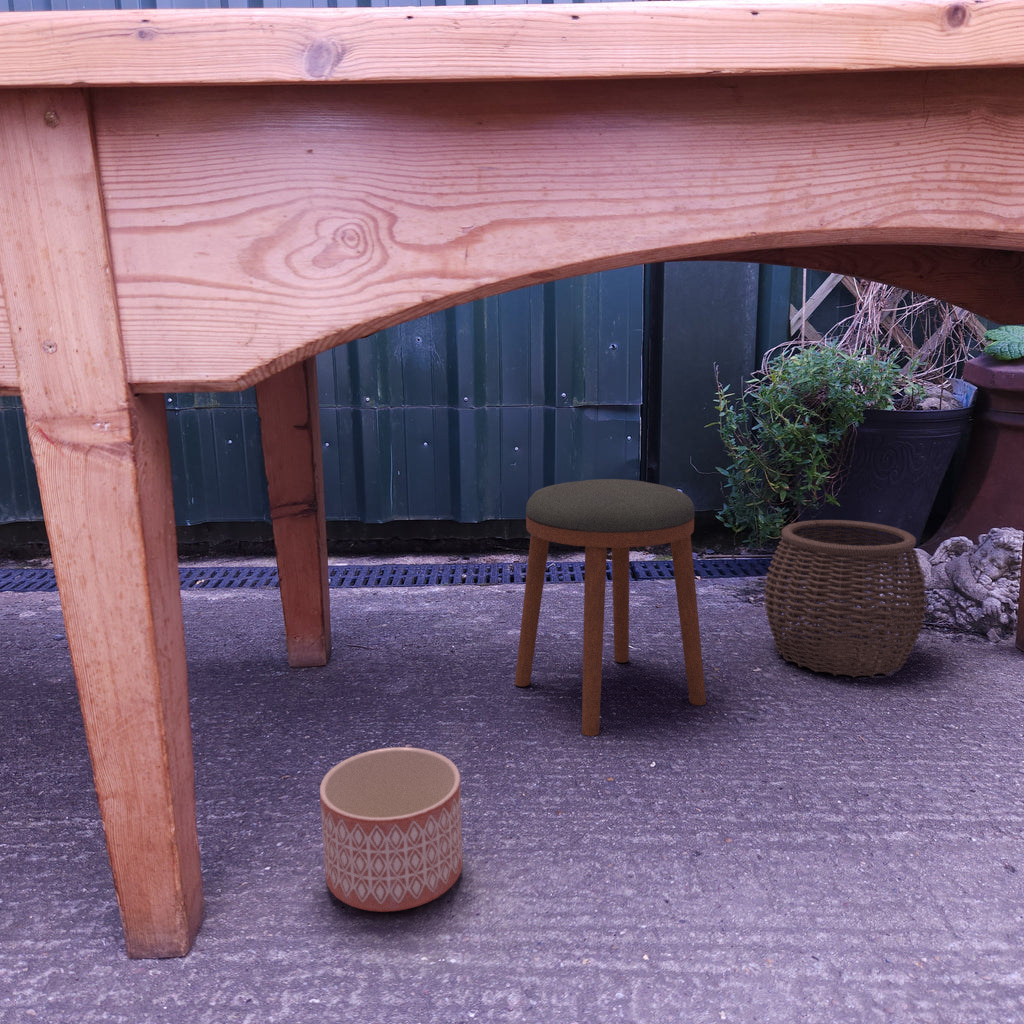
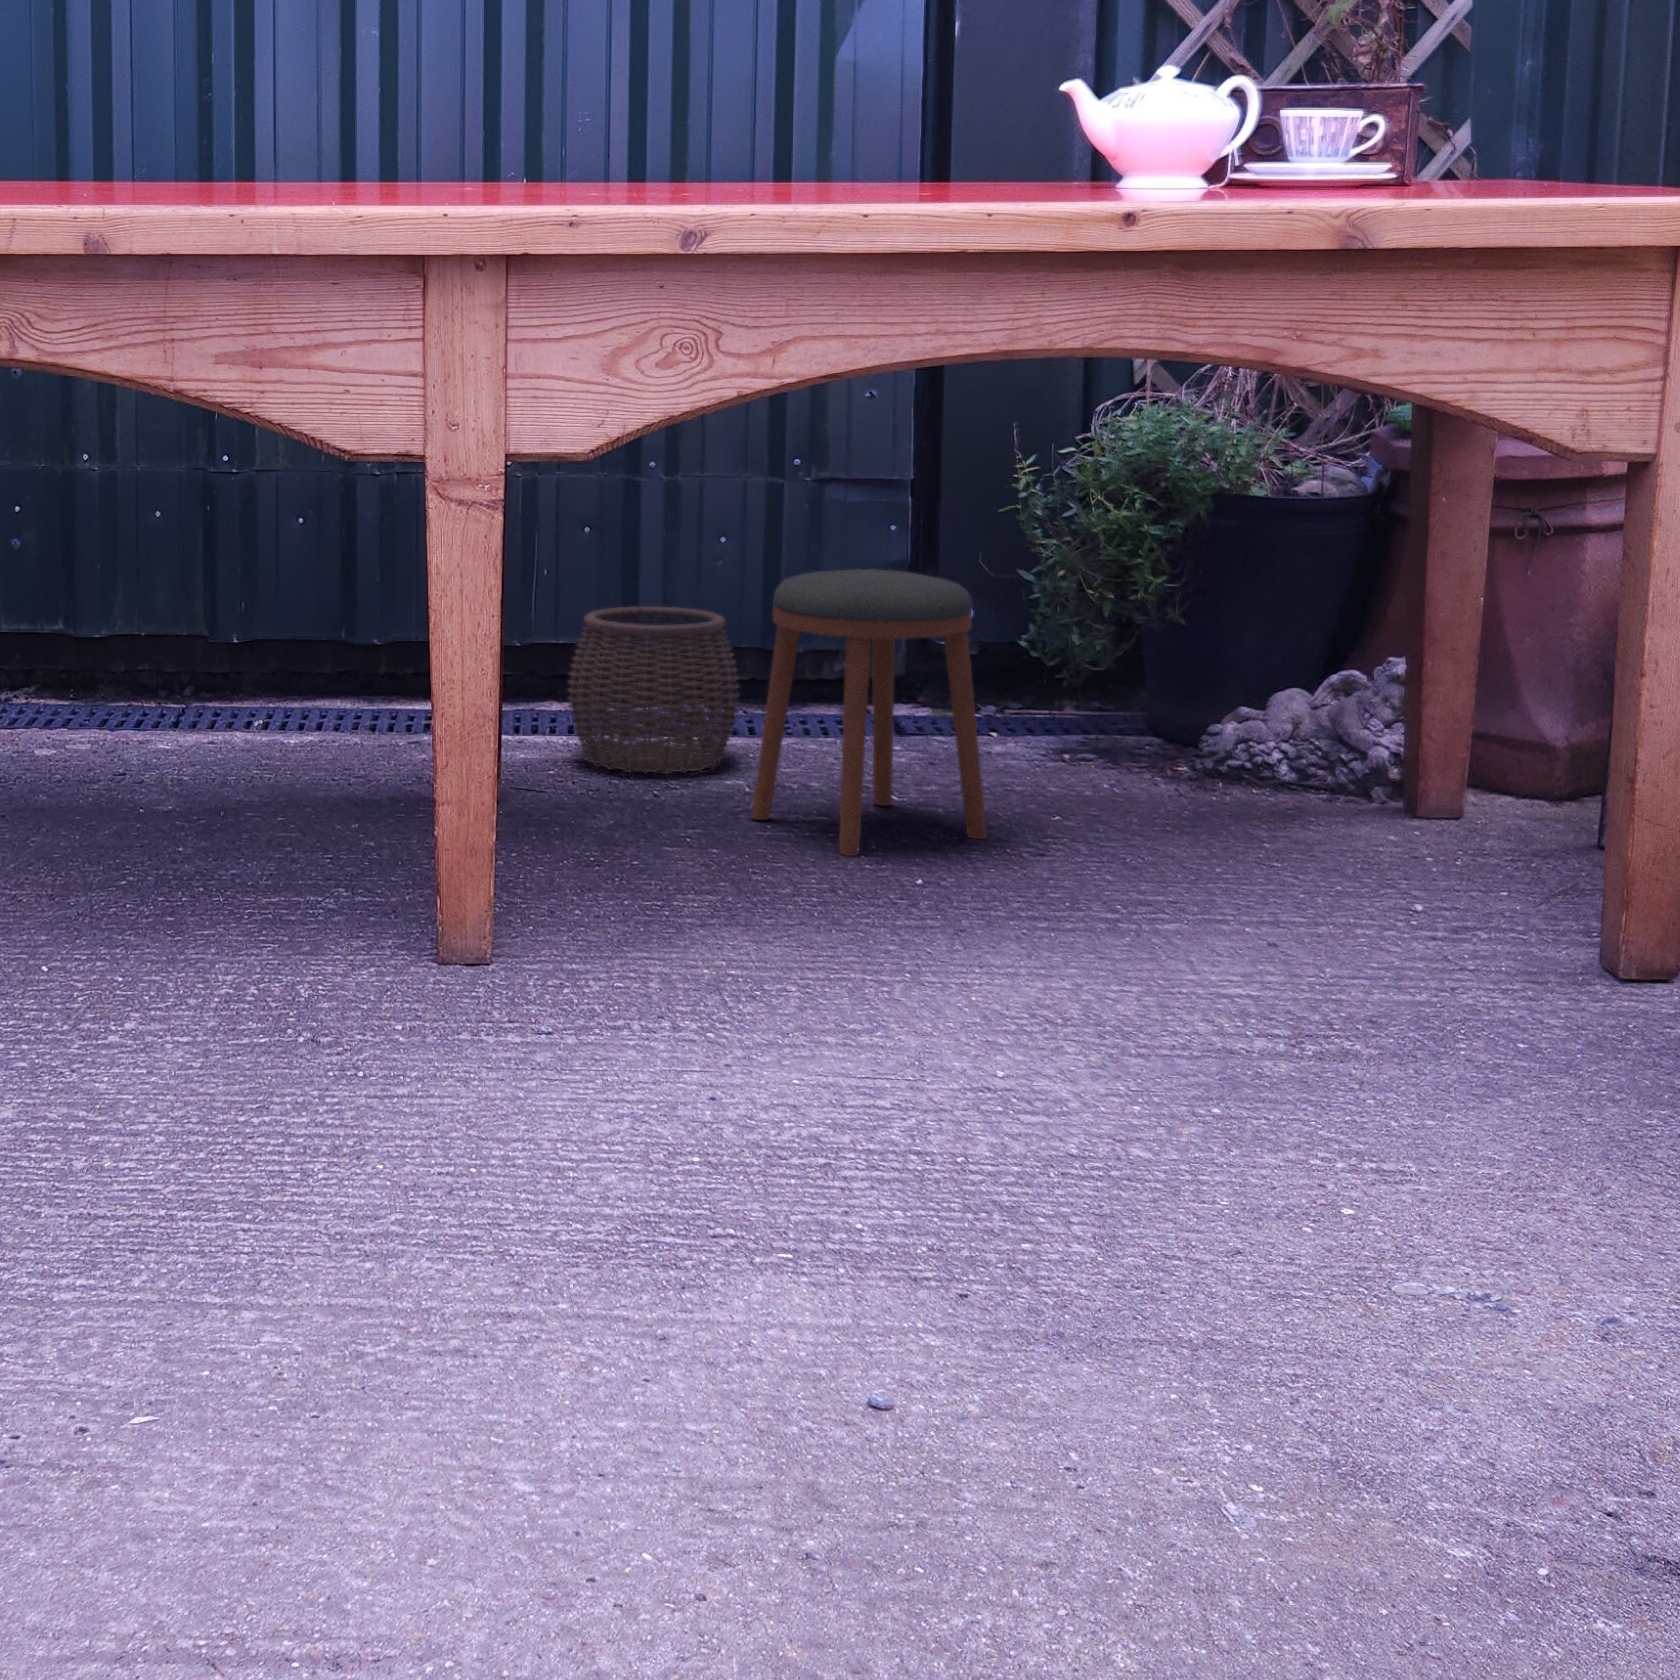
woven basket: present [764,520,928,678] -> present [568,607,740,774]
planter: present [320,747,463,912] -> none [605,810,737,938]

